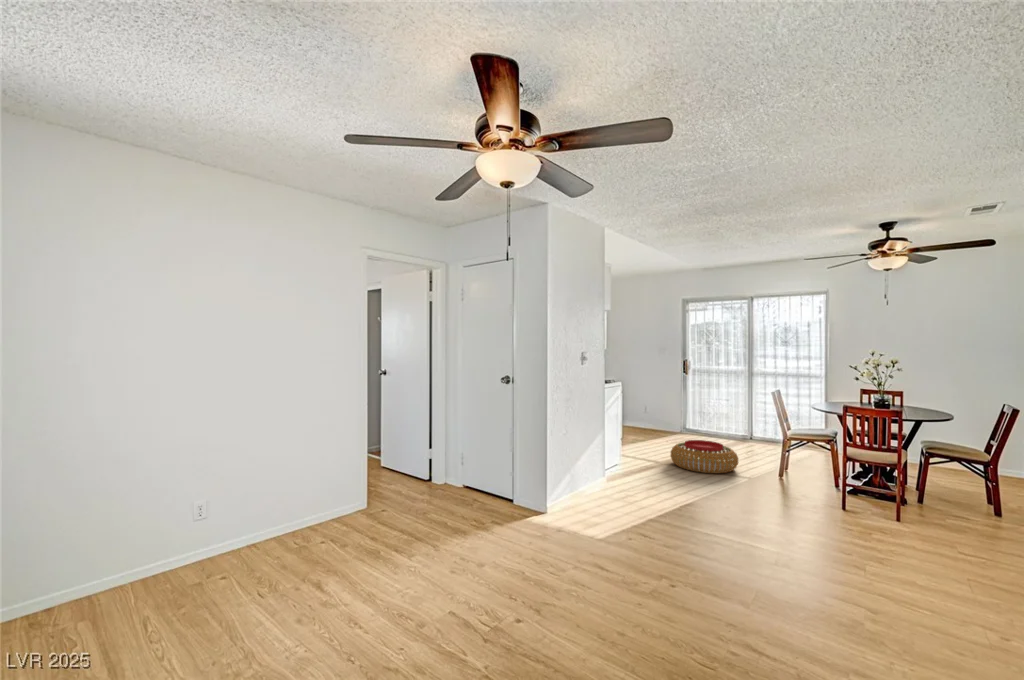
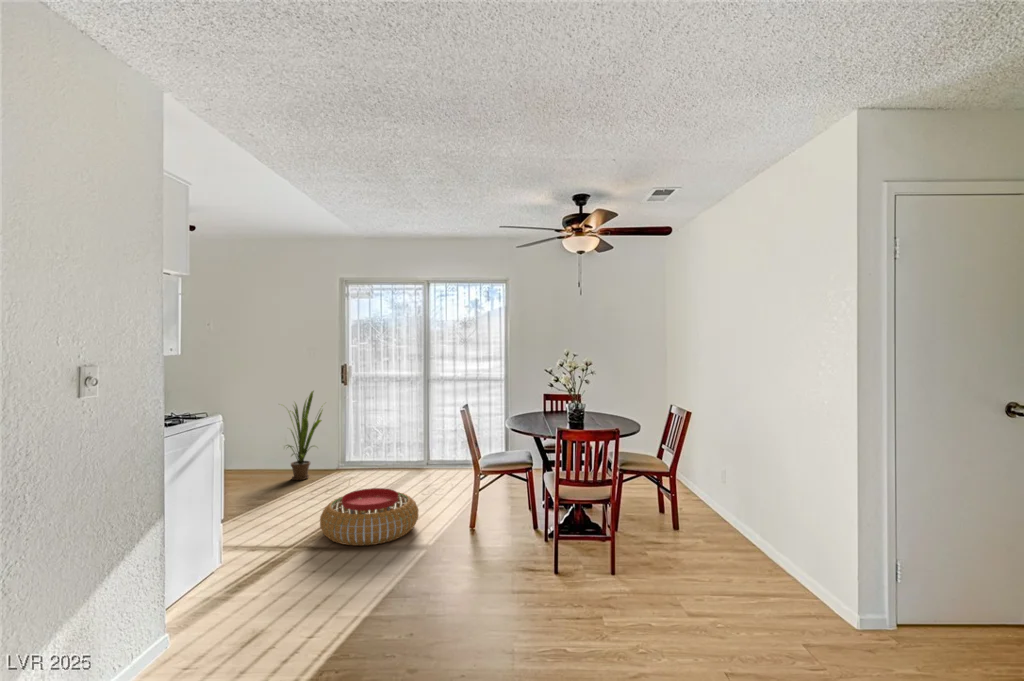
house plant: none [641,377,674,436] -> present [288,391,322,480]

